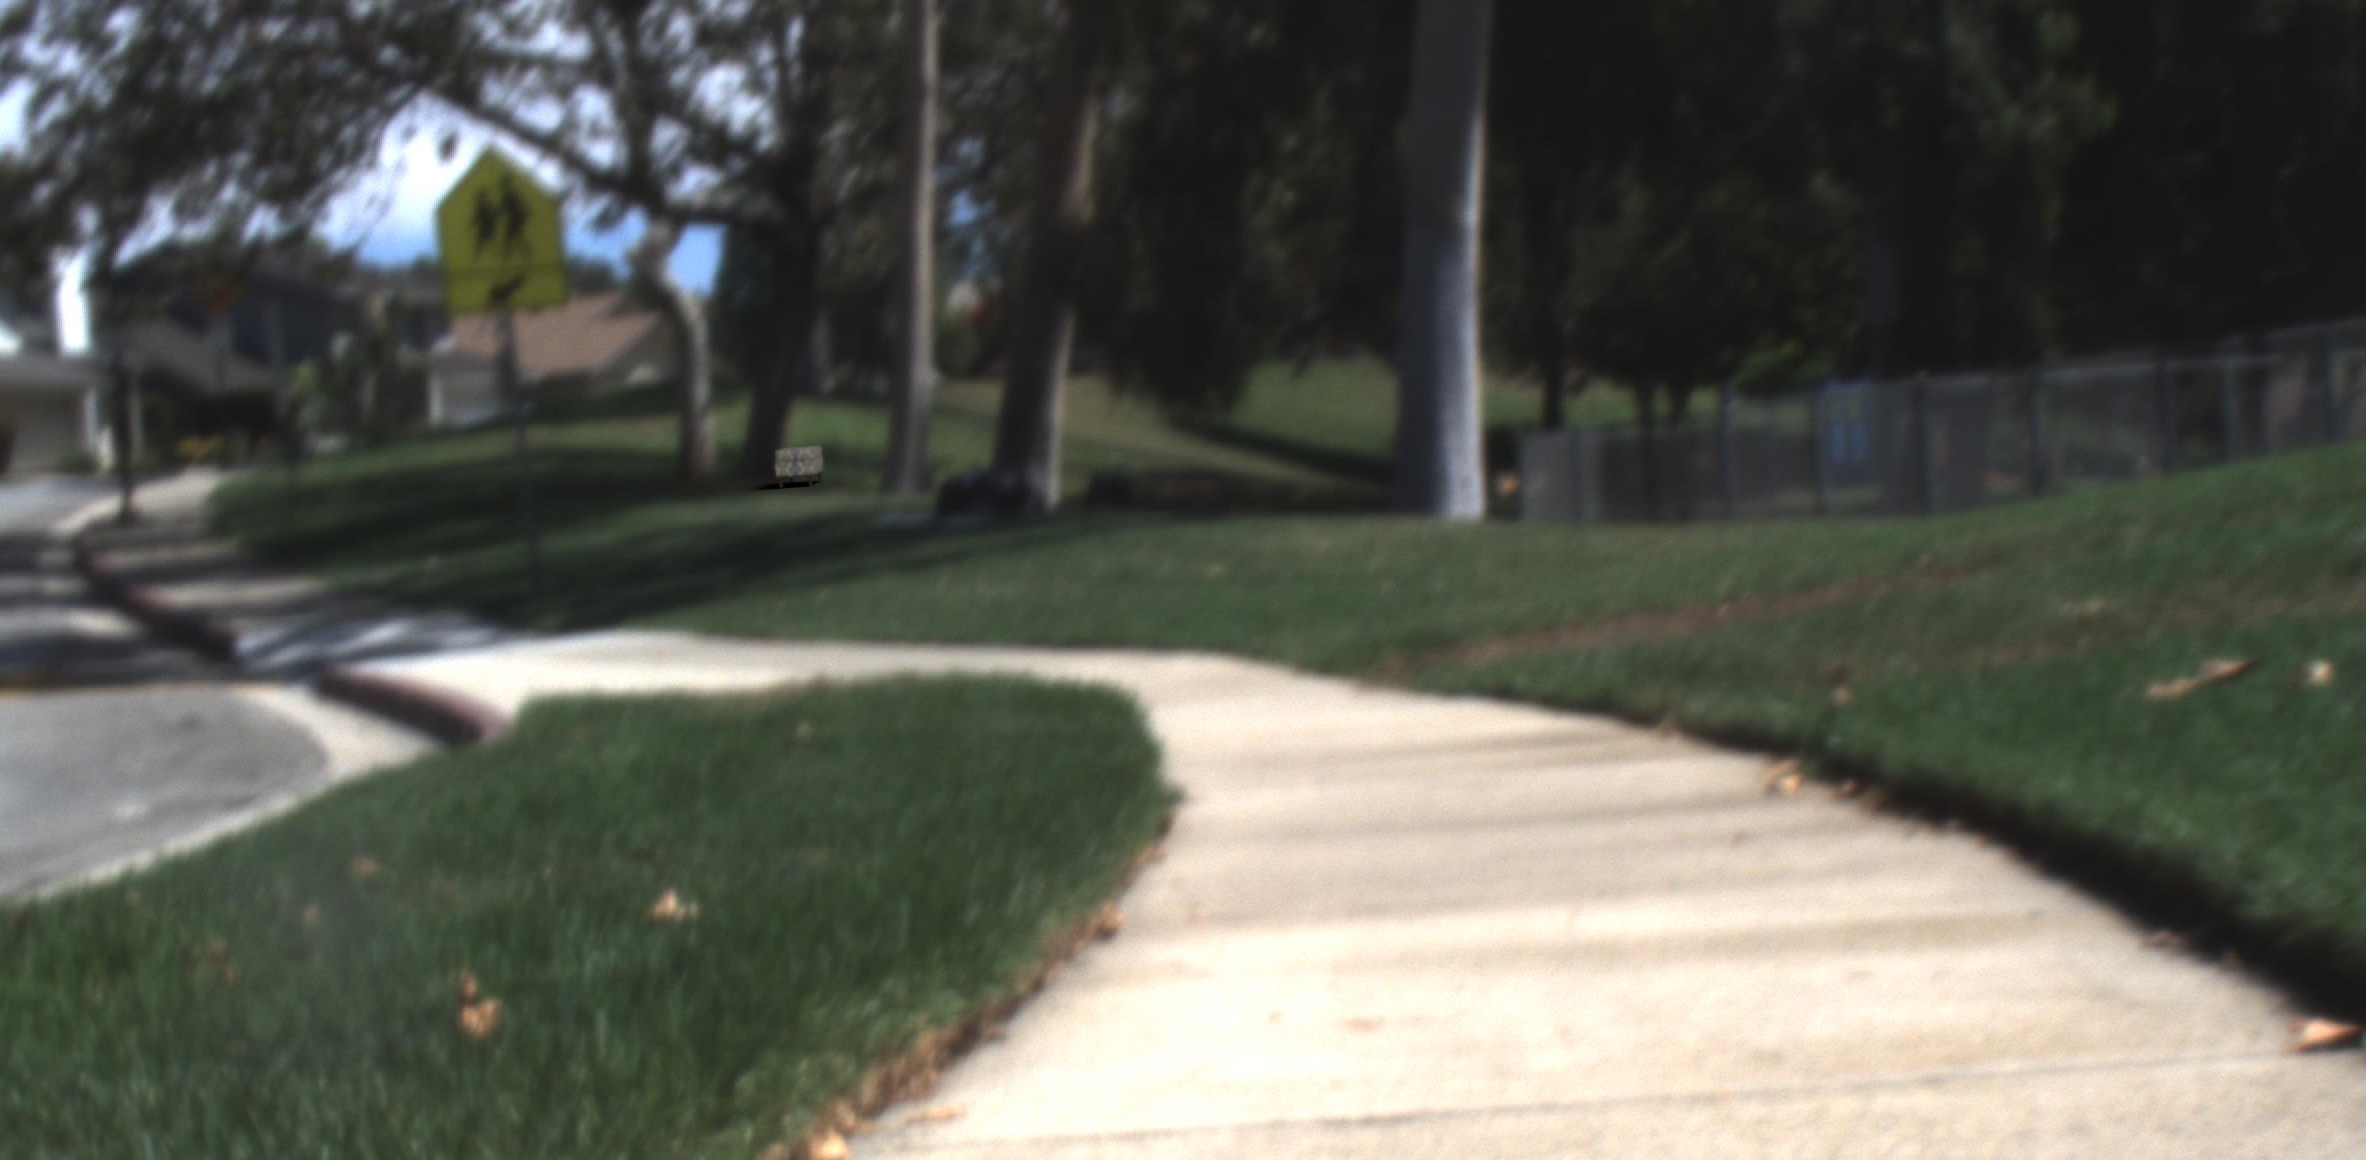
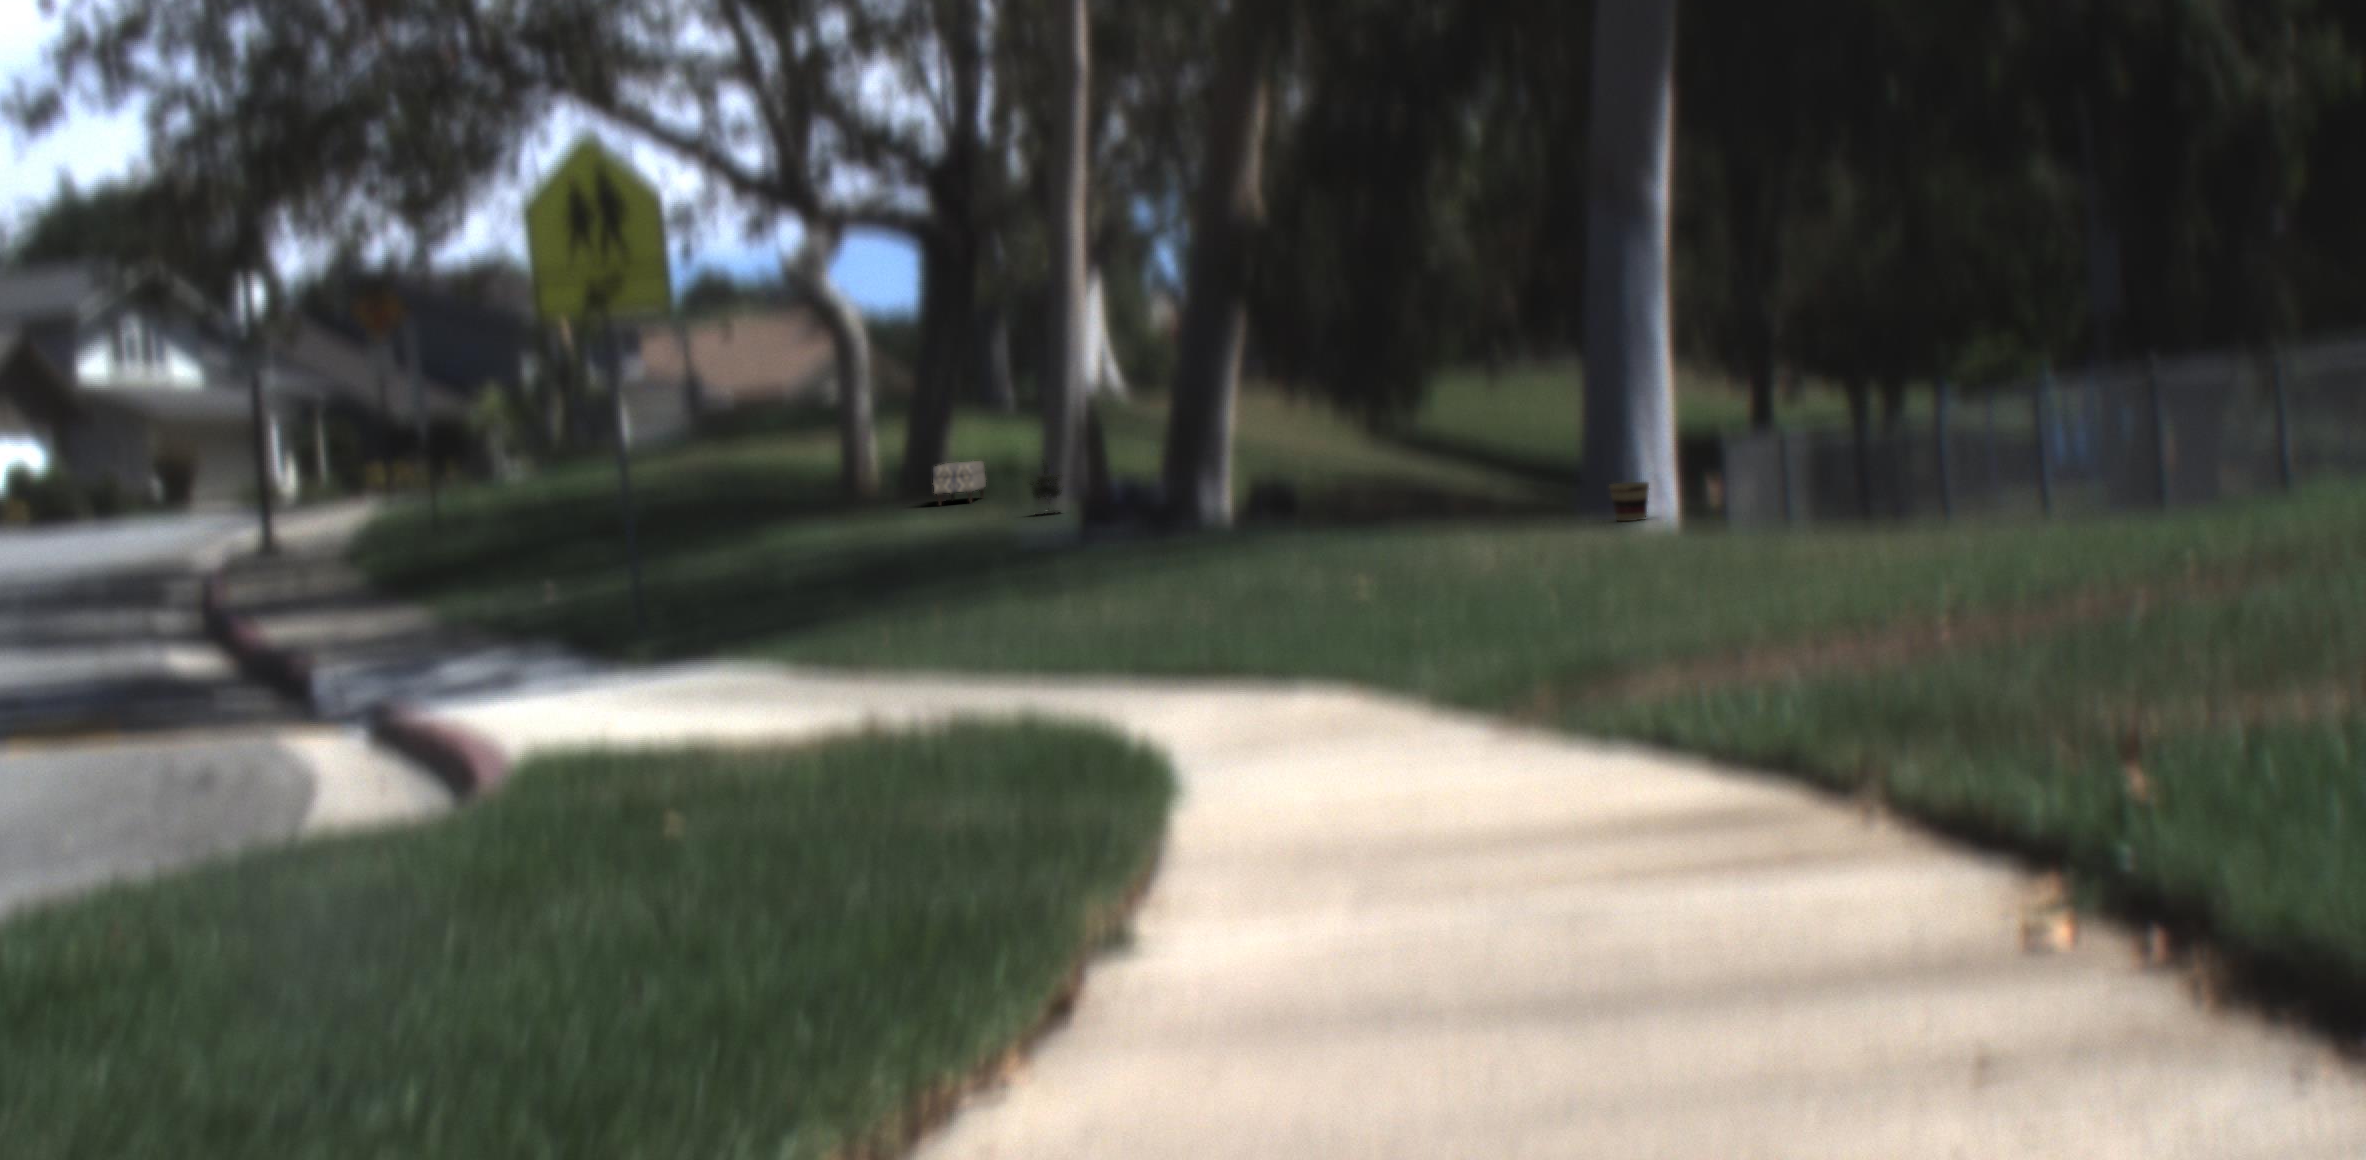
potted tree: none [871,444,908,497] -> present [1030,463,1062,513]
basket: none [1420,473,1455,508] -> present [1610,482,1649,521]

